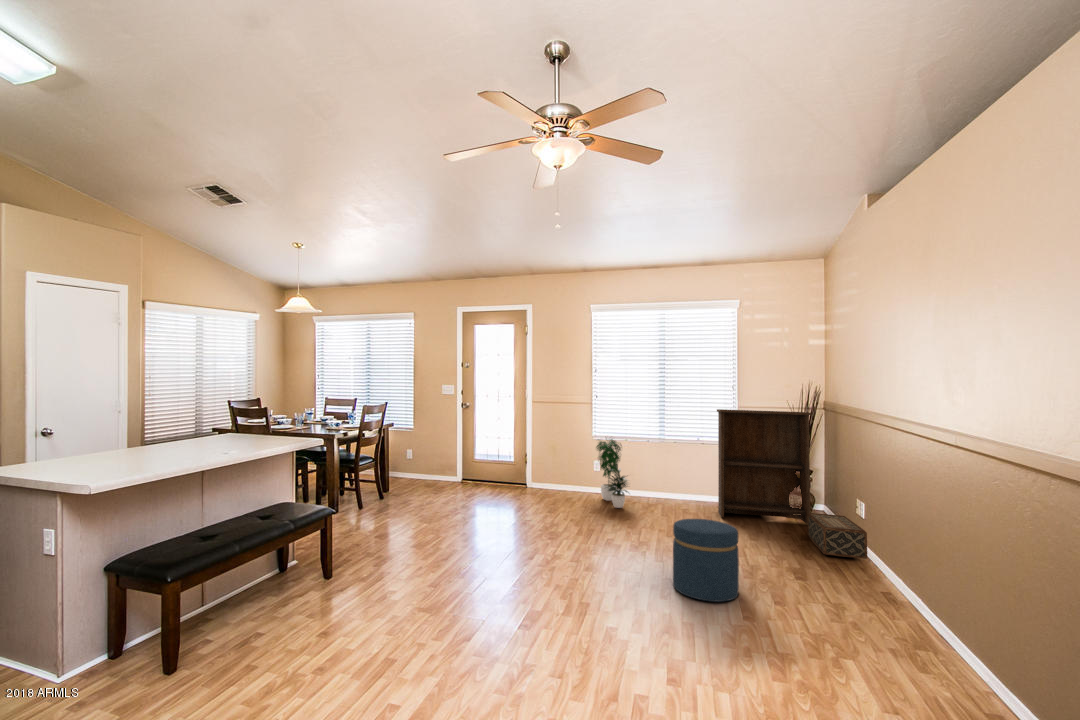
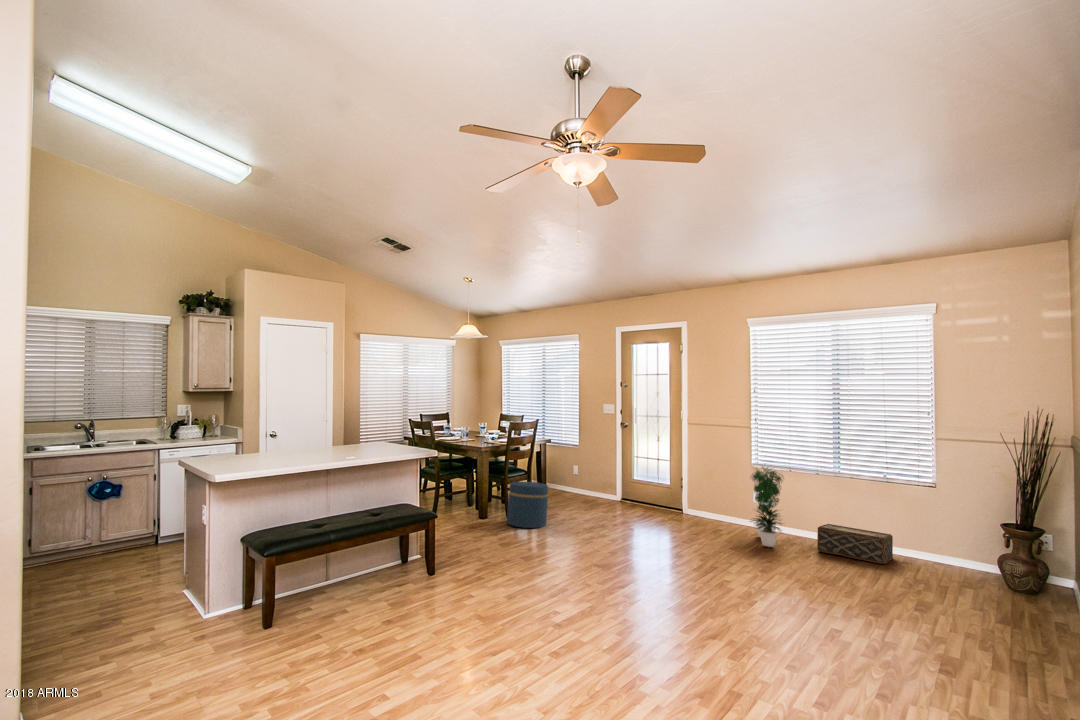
bookshelf: present [717,409,811,524] -> none [892,439,1028,600]
woven basket: present [808,513,867,559] -> present [817,524,893,564]
ottoman: present [673,519,739,602] -> present [507,482,548,528]

